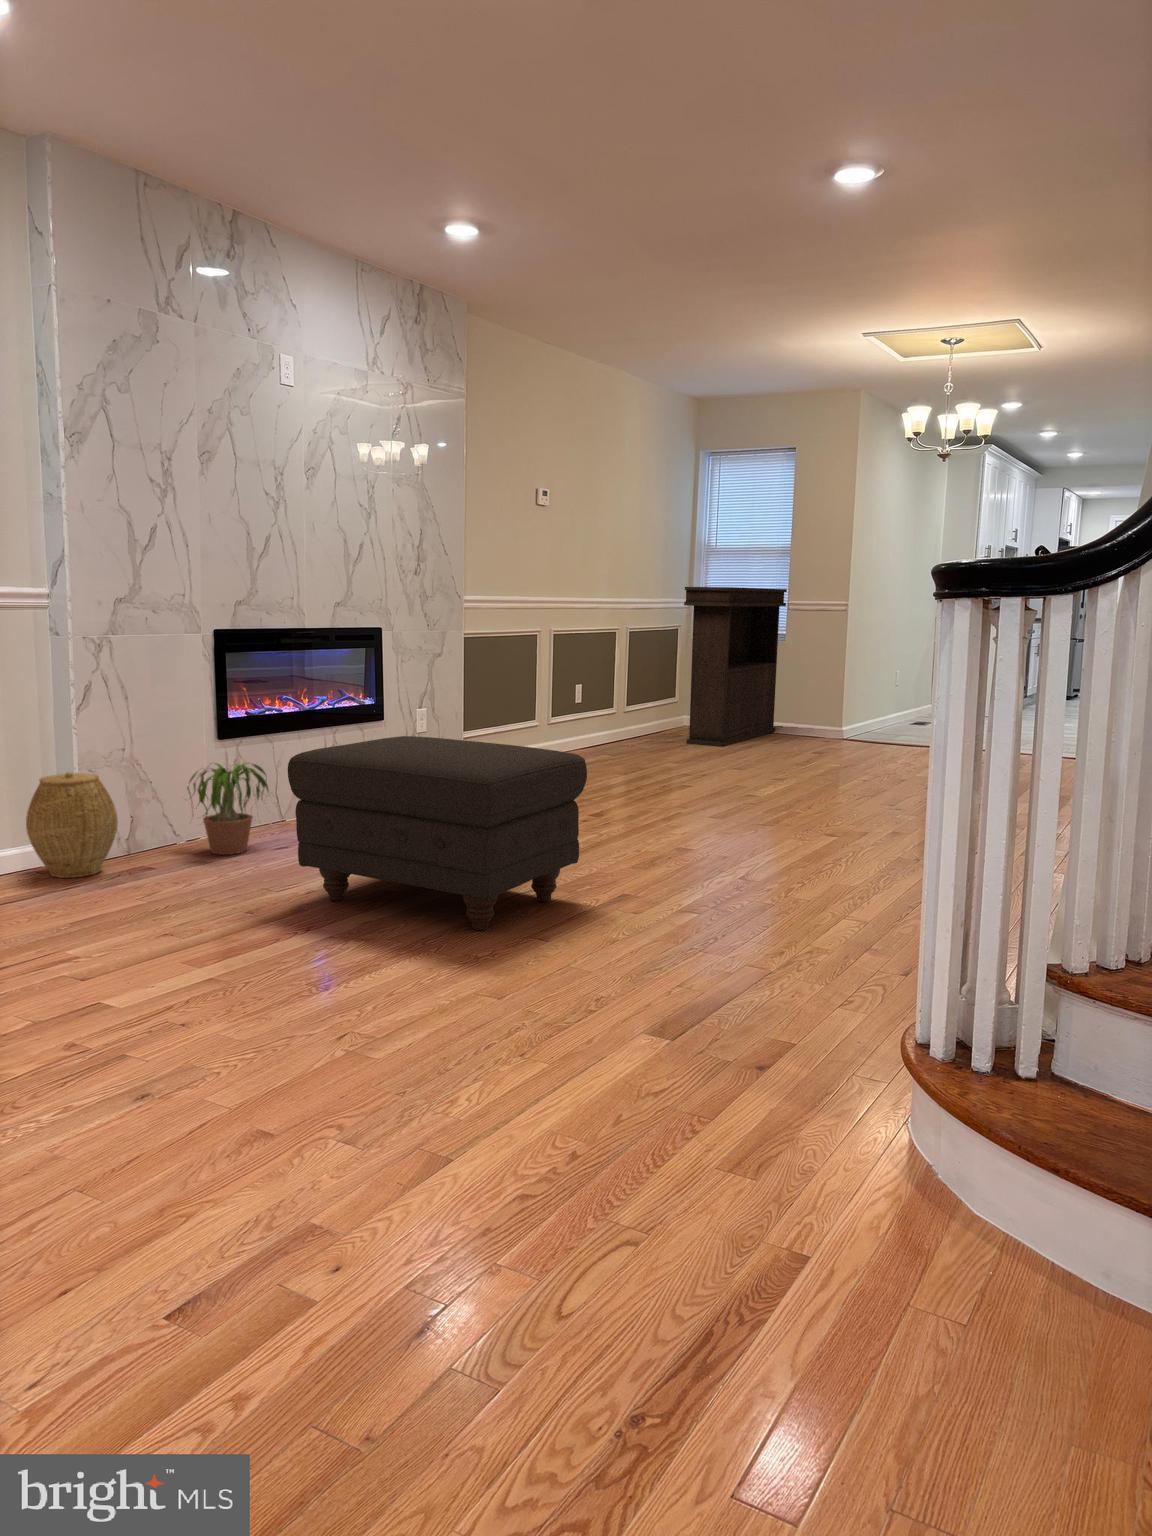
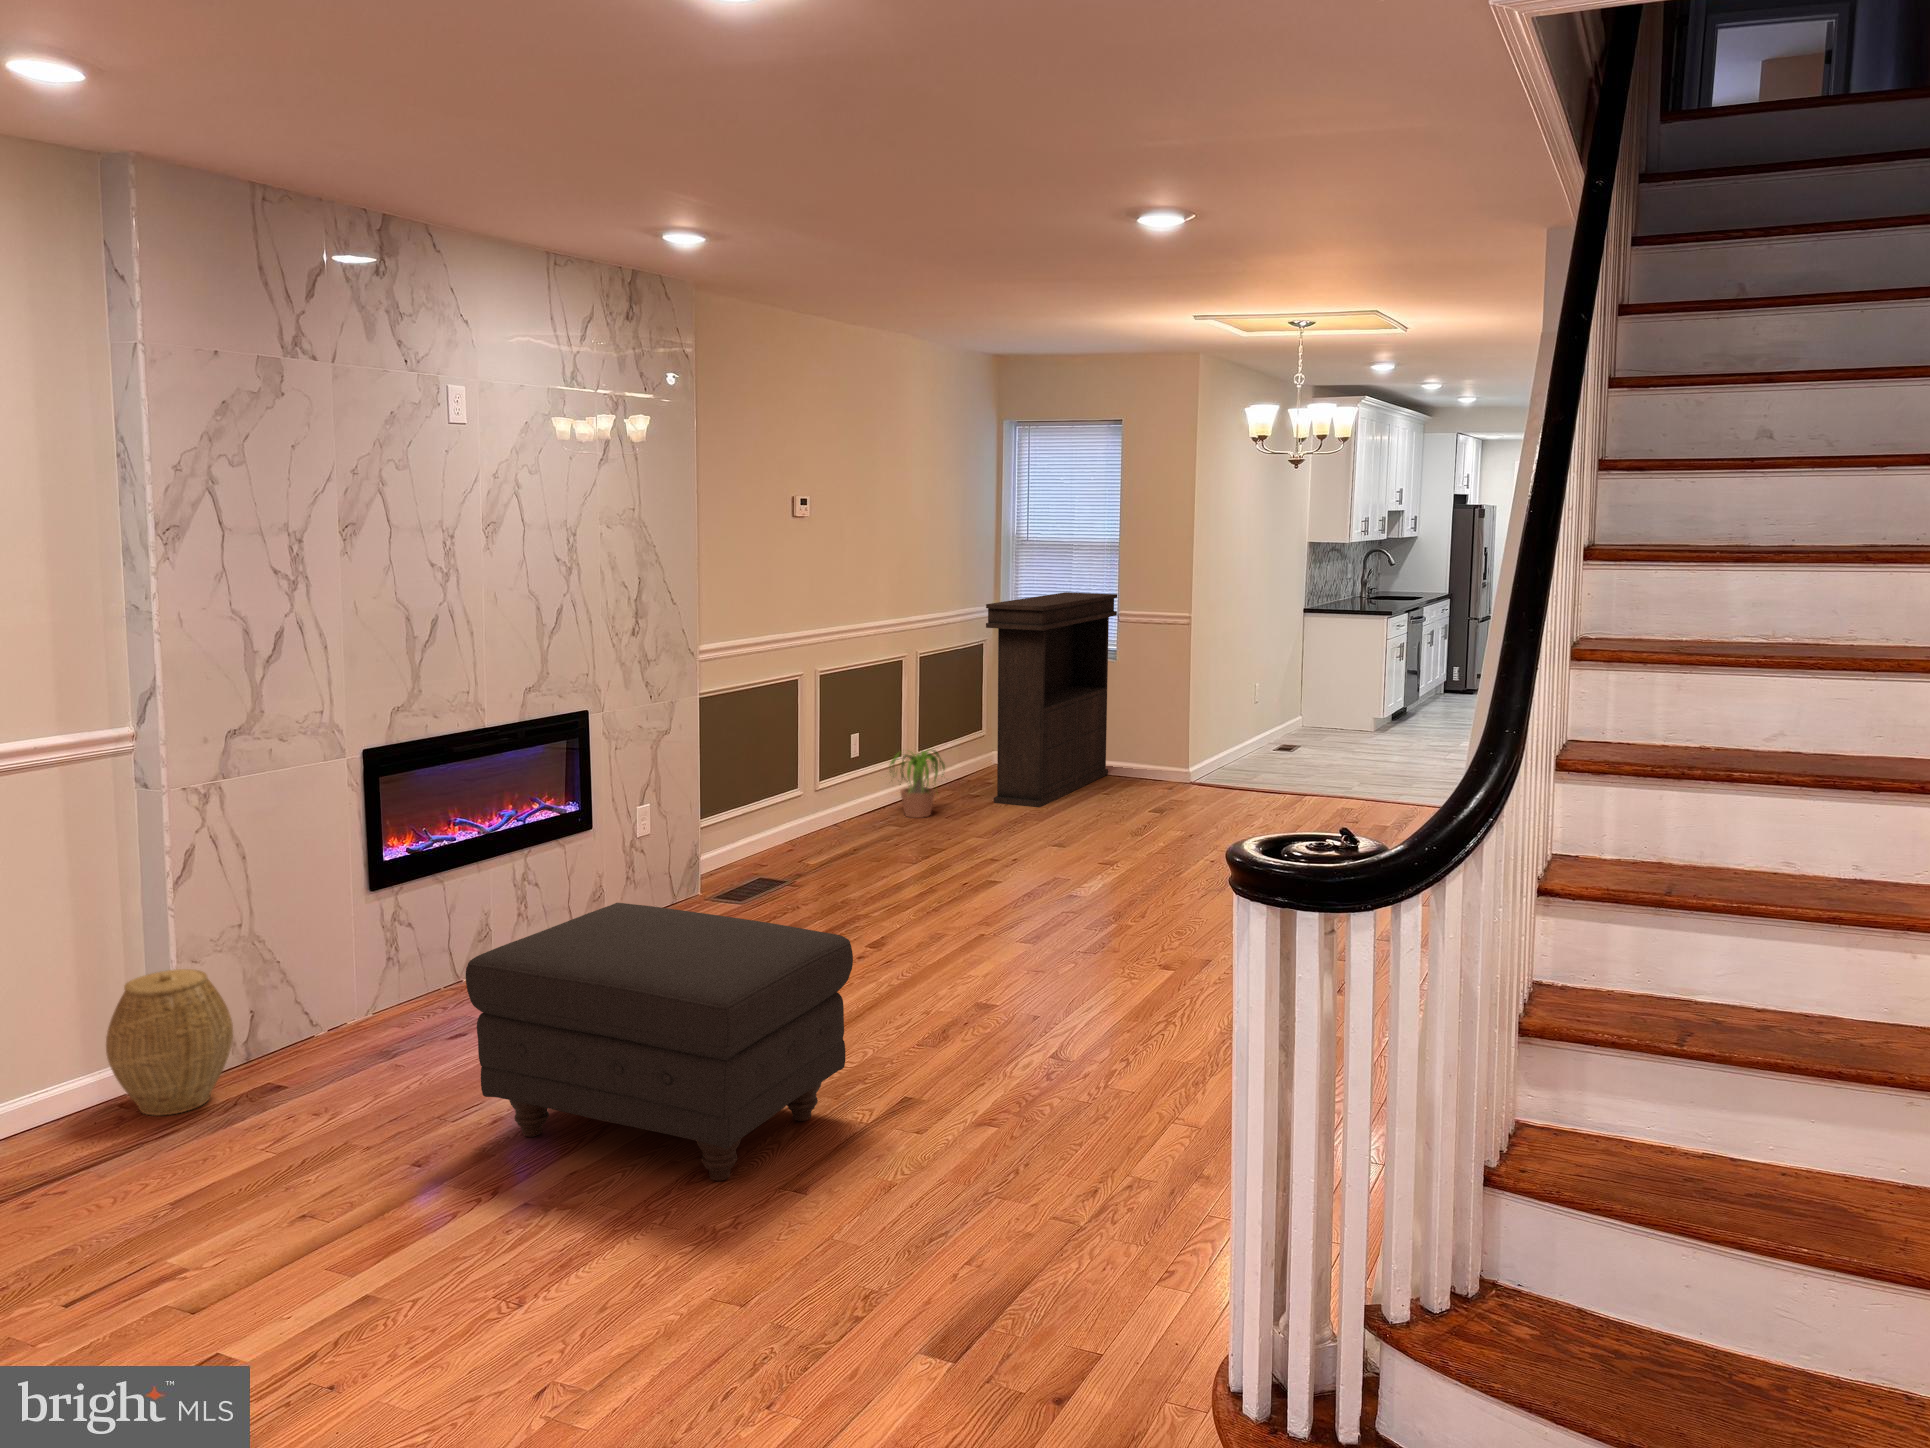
potted plant: present [187,763,268,855] -> present [890,750,945,818]

